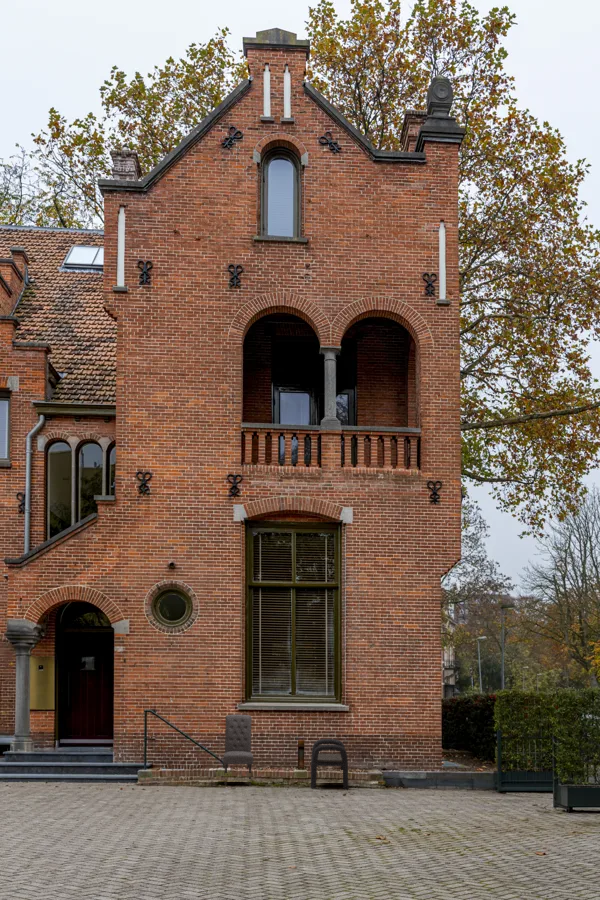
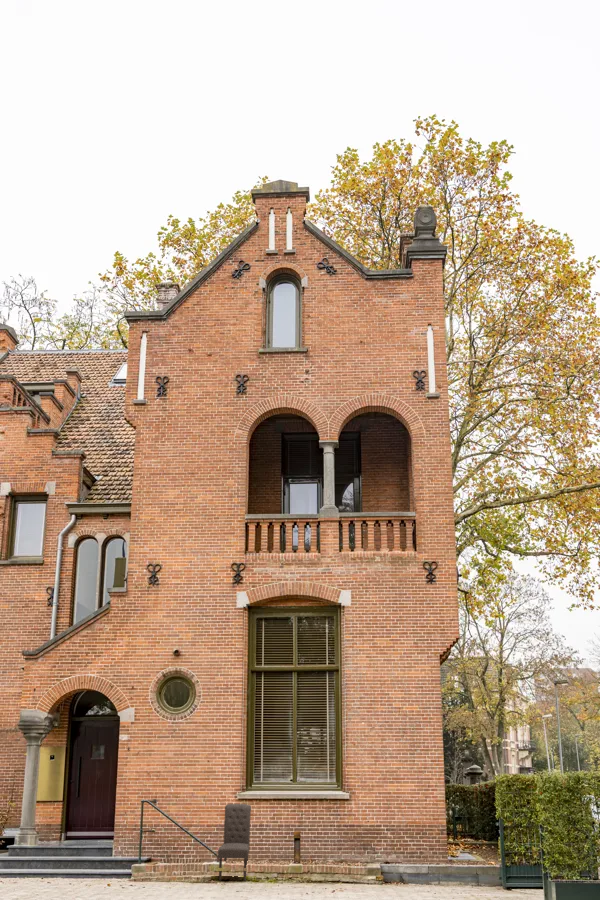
bench: present [311,739,348,789] -> none [305,830,347,888]

